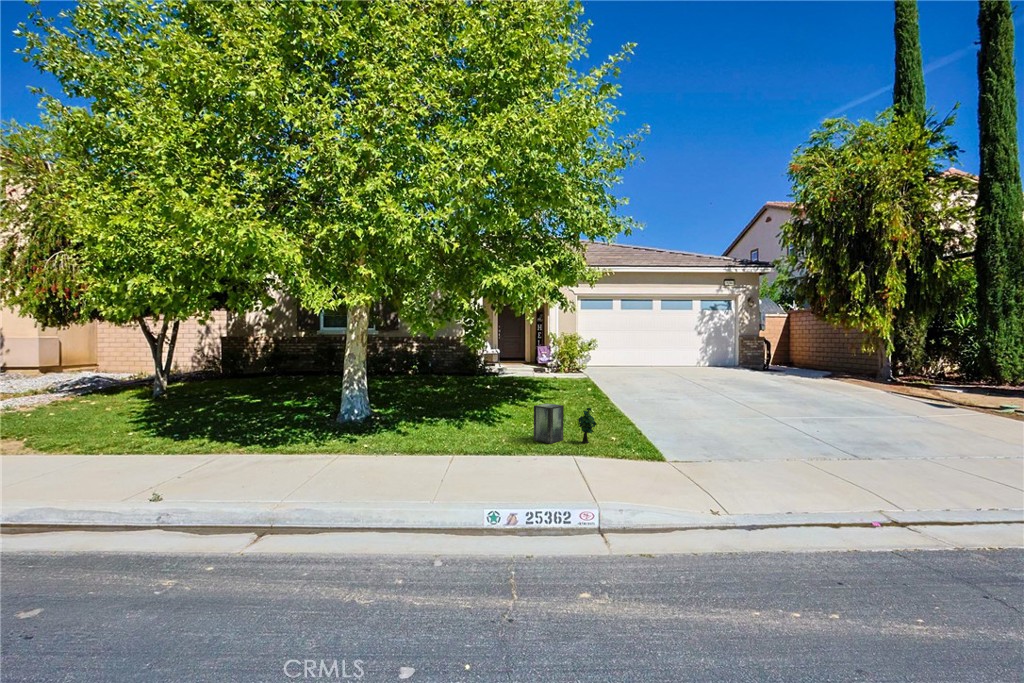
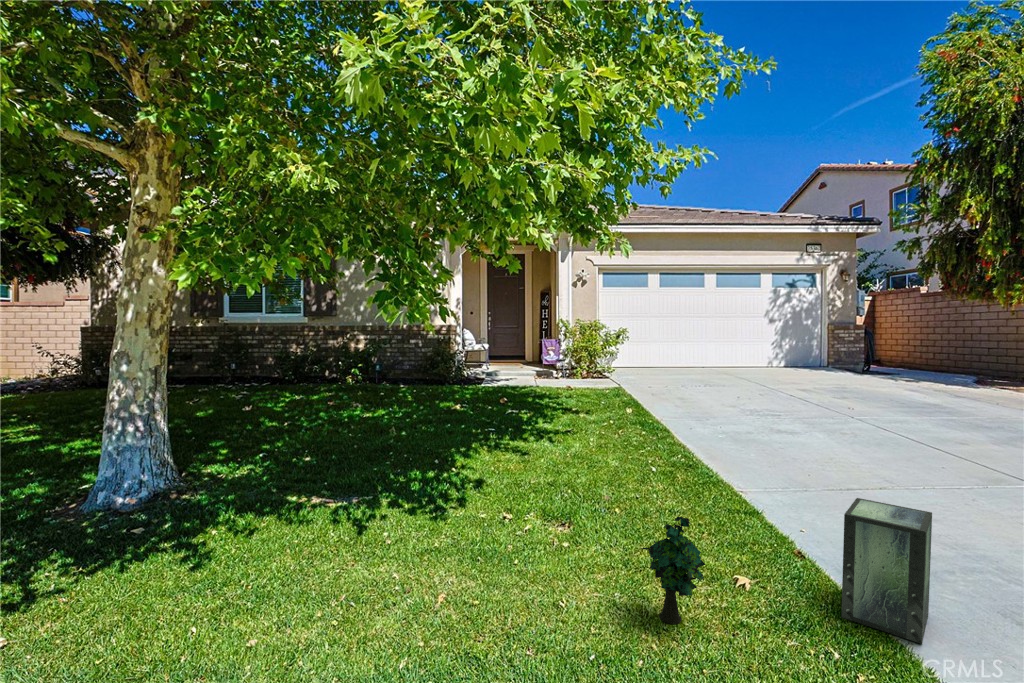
storage box: present [534,403,564,444] -> present [841,498,932,644]

